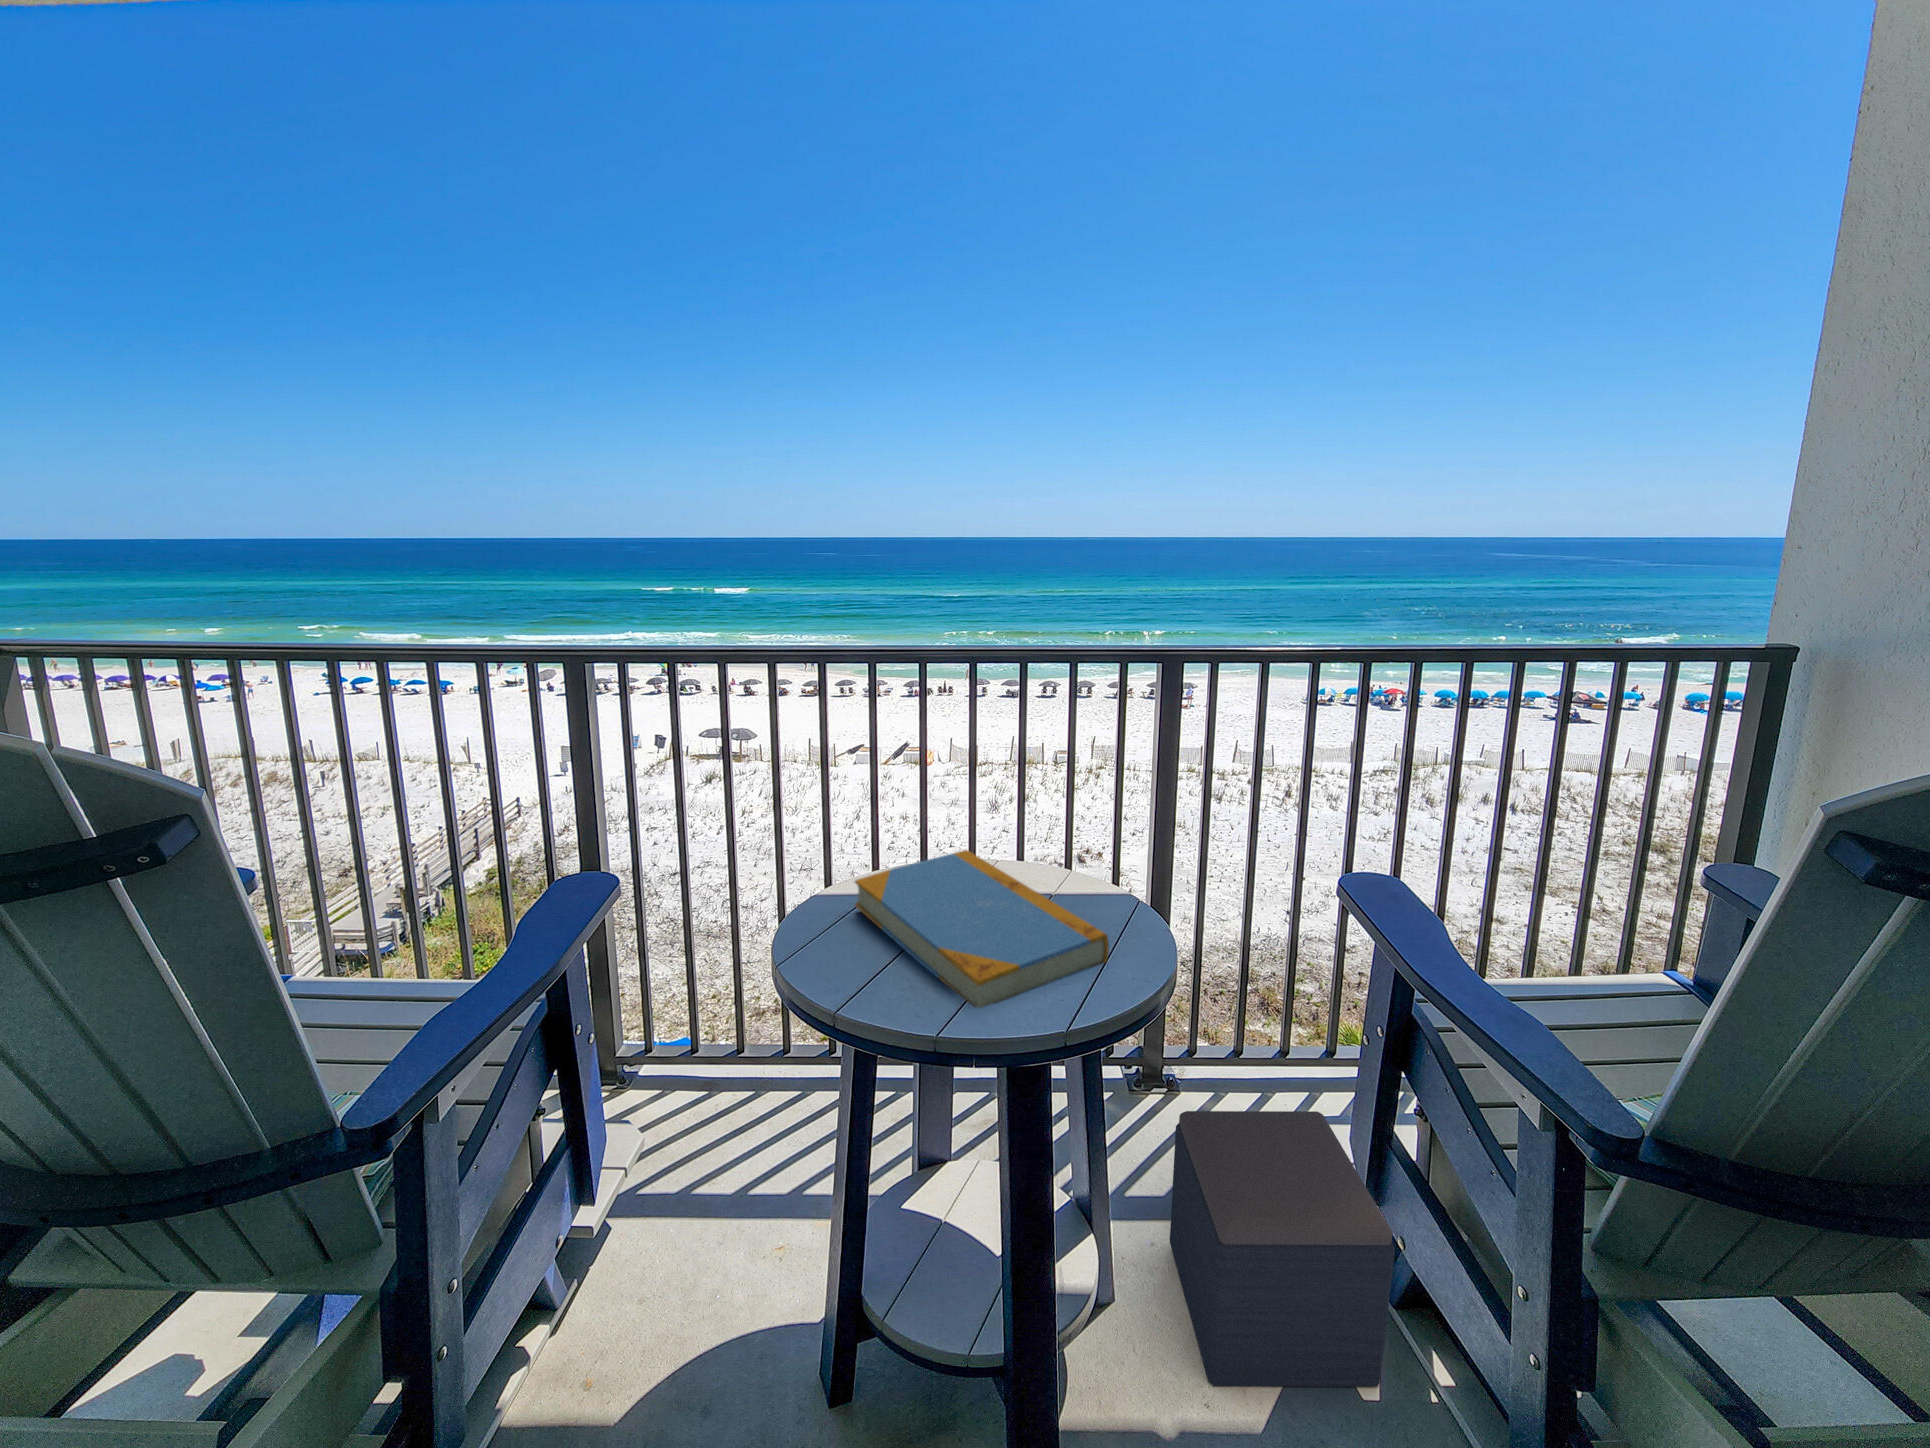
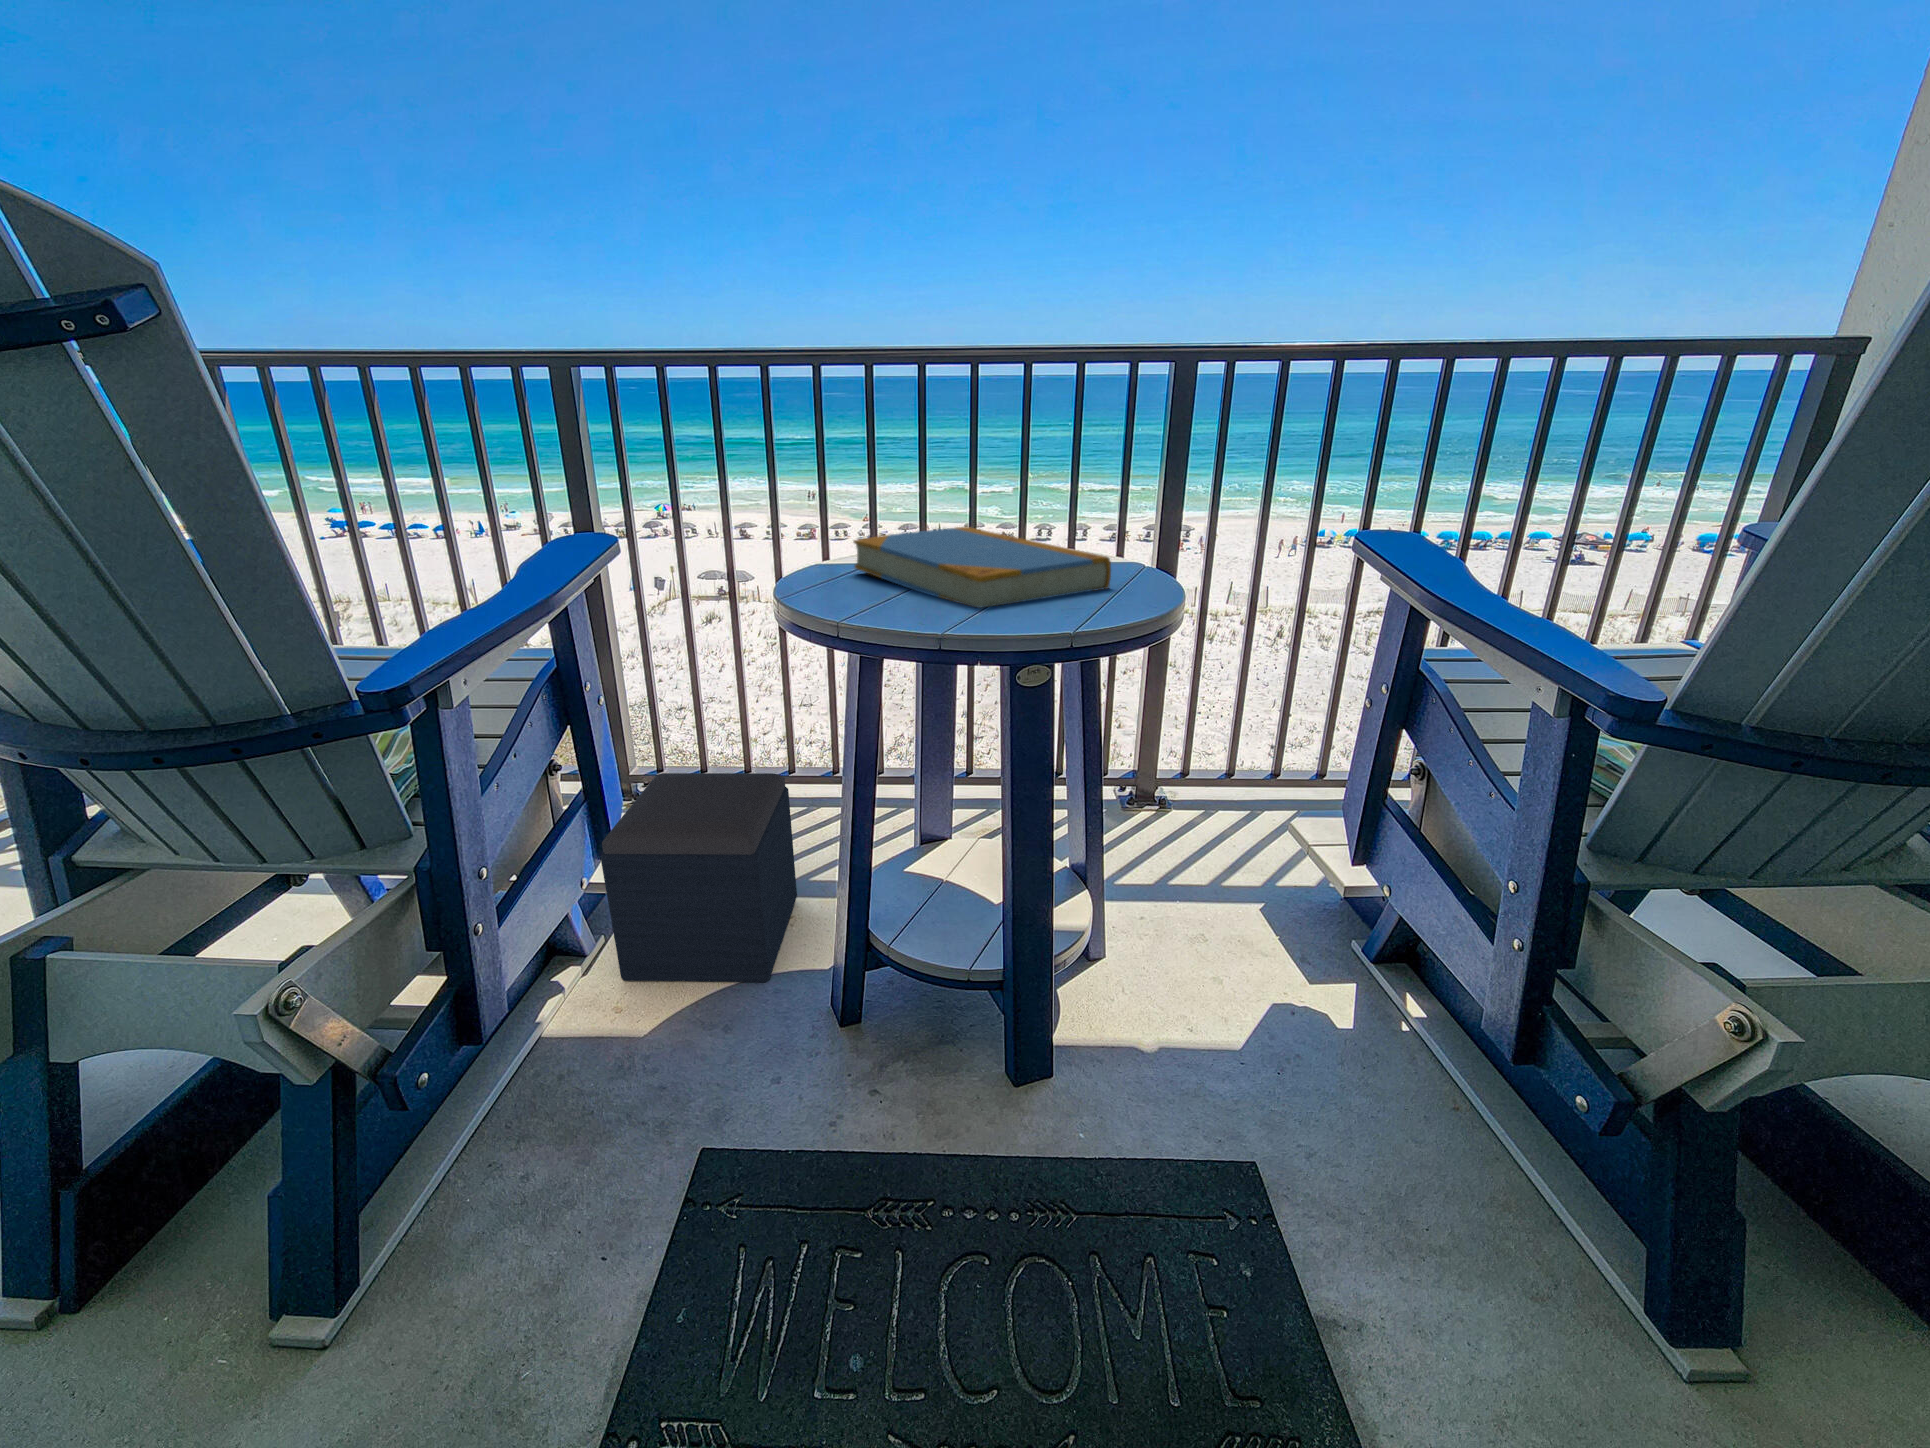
footstool: present [1170,1111,1395,1387] -> present [600,773,797,982]

